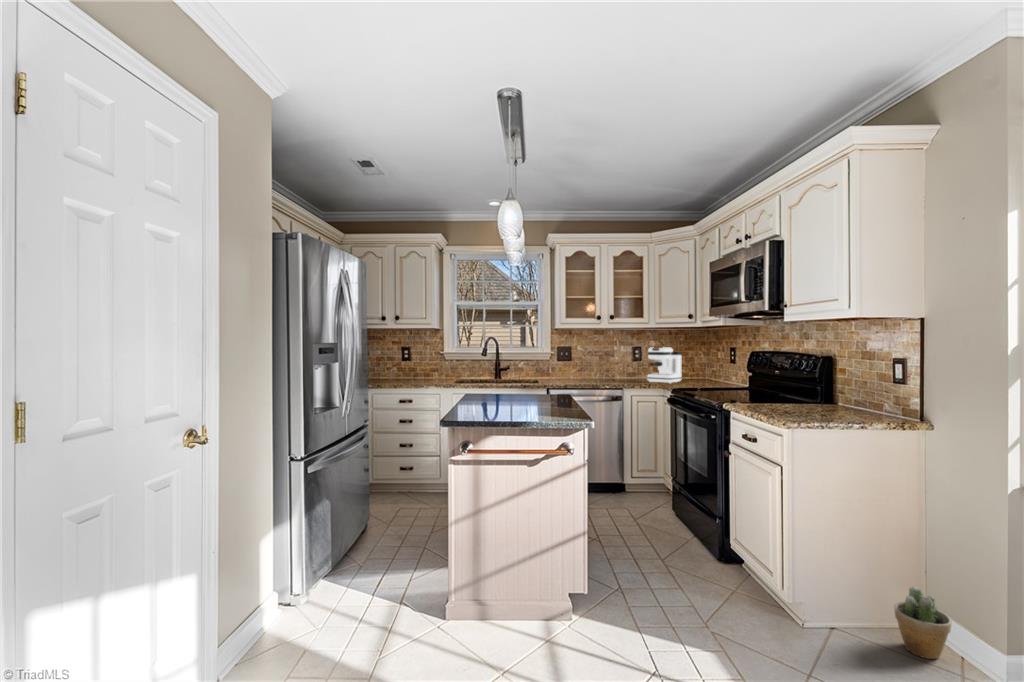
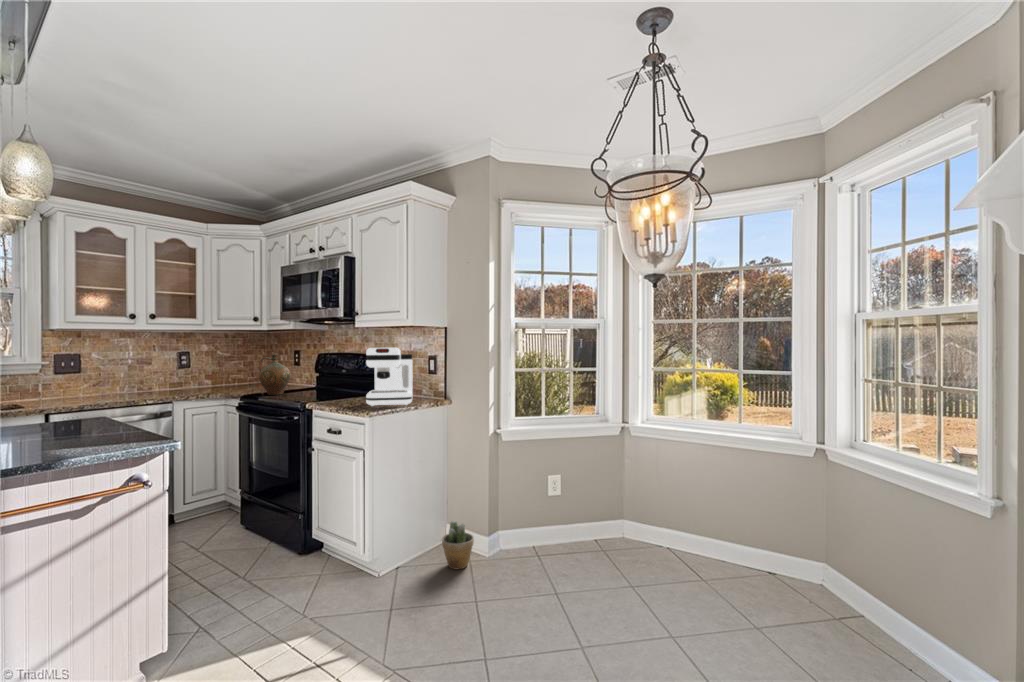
coffee maker: present [647,348,682,383] -> present [366,348,413,406]
ceramic jug: none [690,351,721,392] -> present [259,355,291,395]

